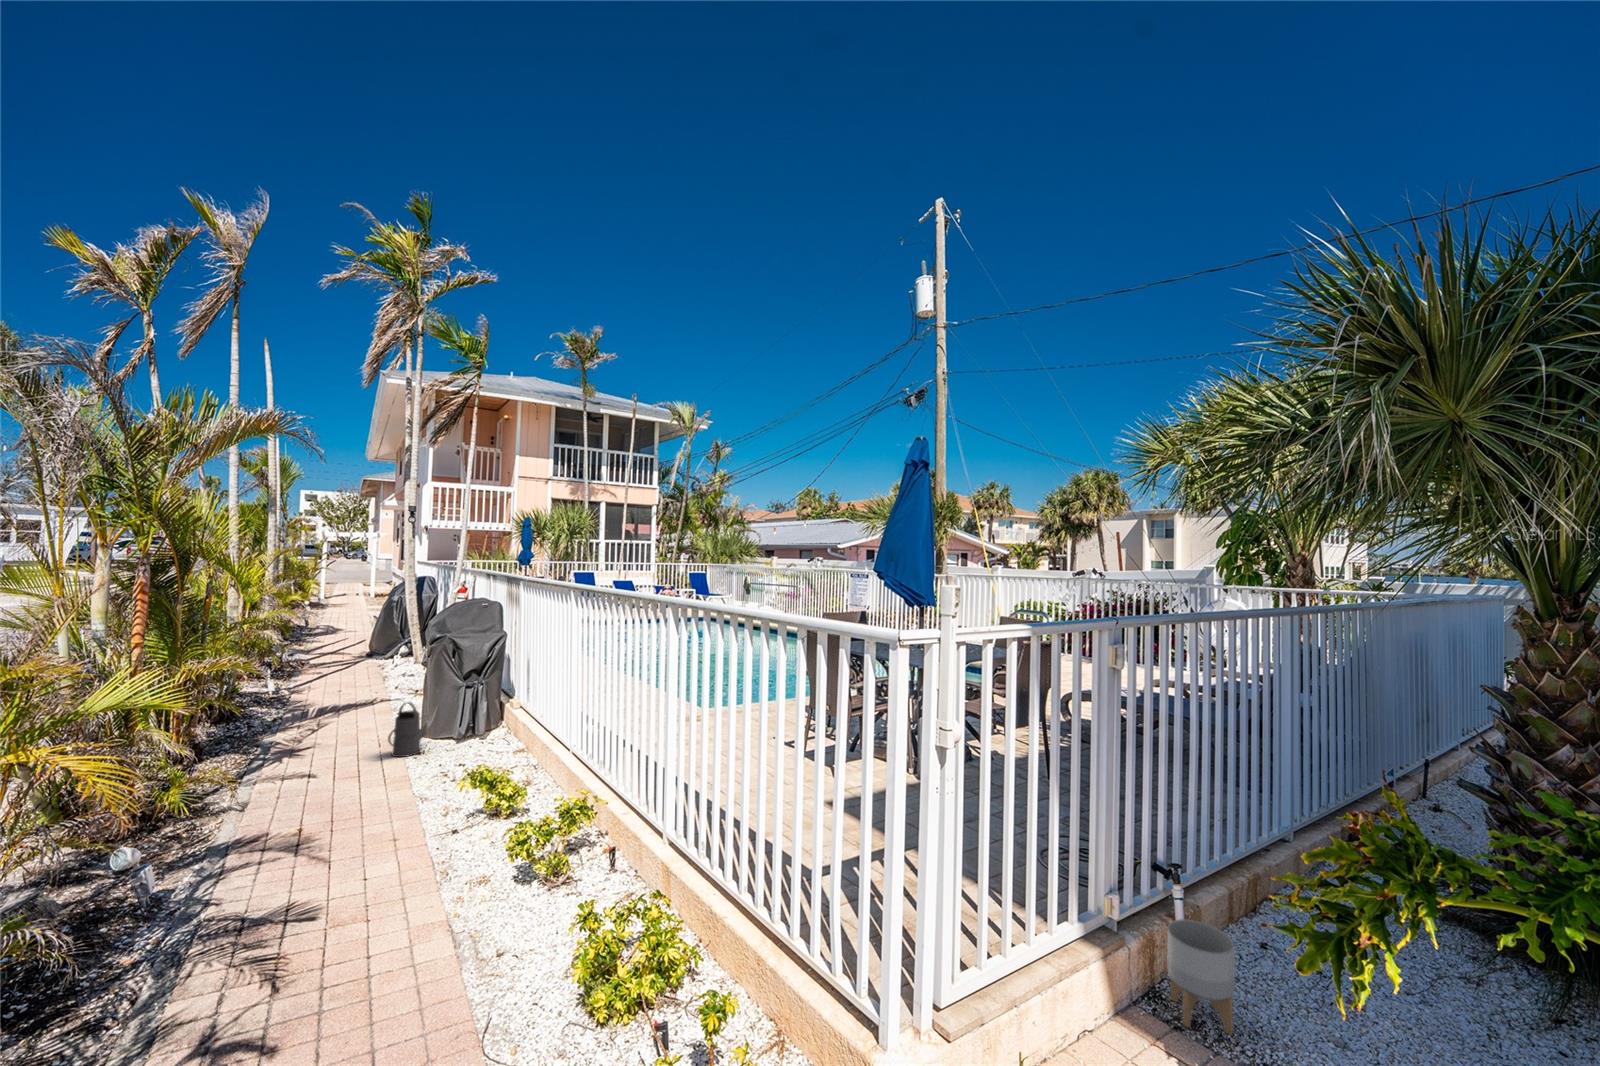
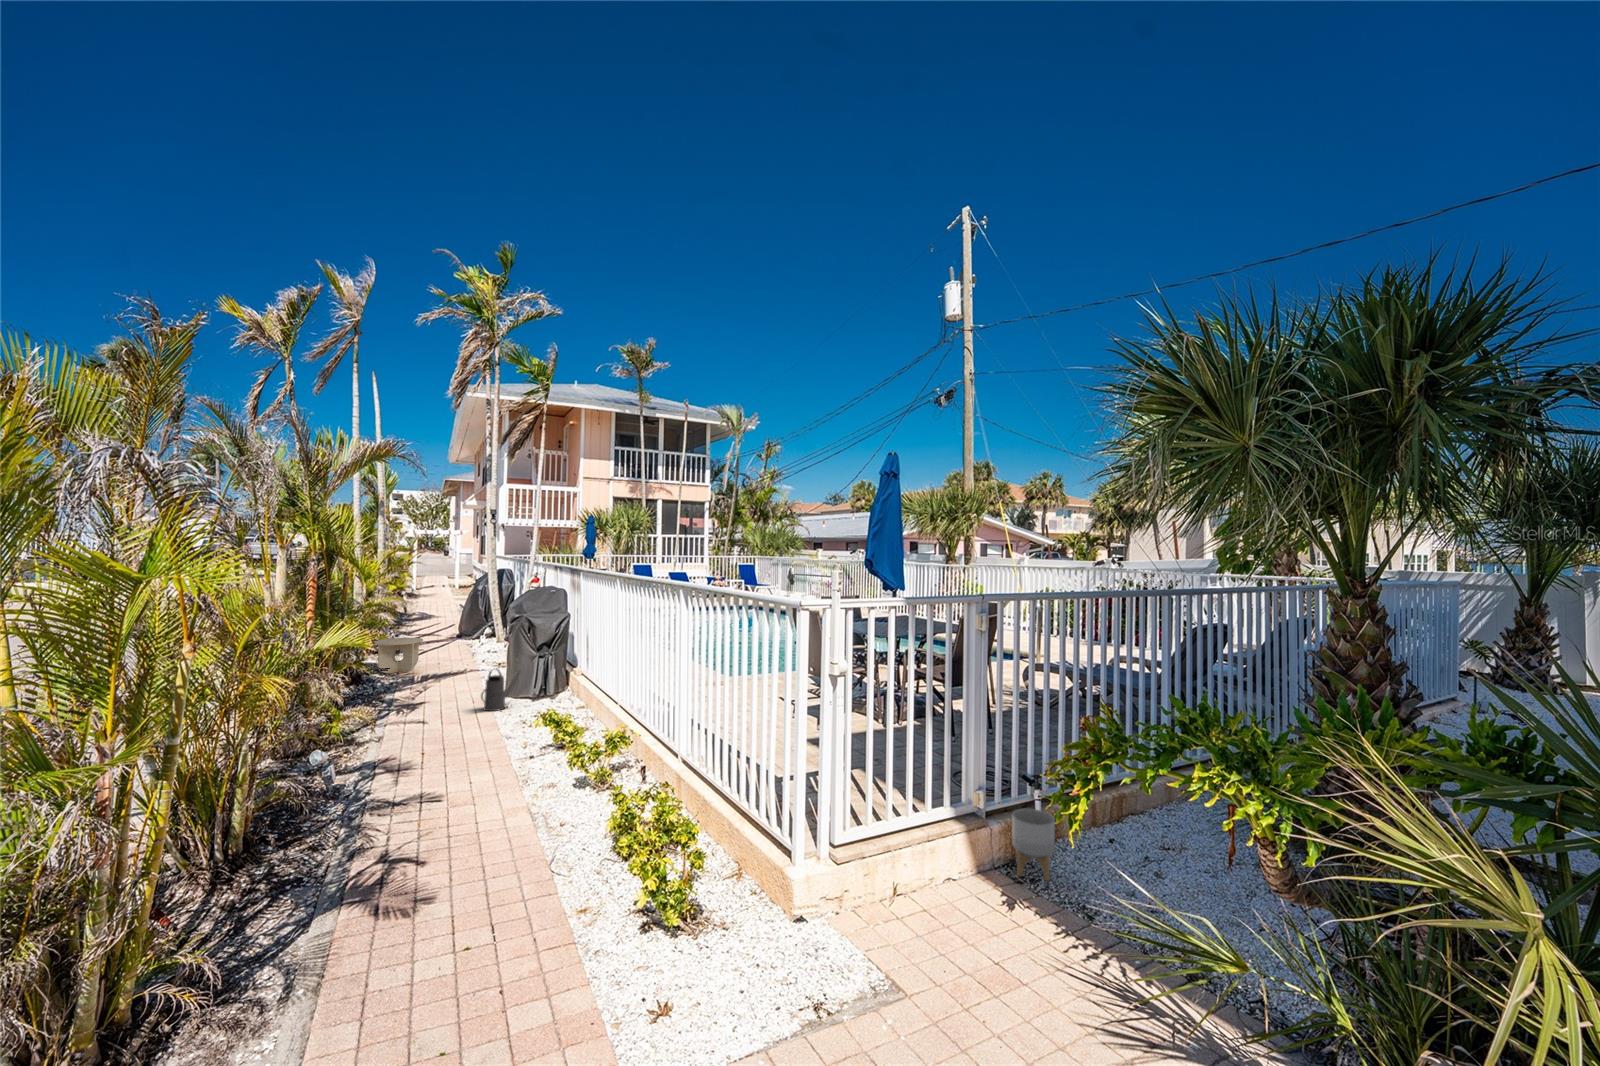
side table: none [255,659,320,704] -> present [375,638,423,673]

